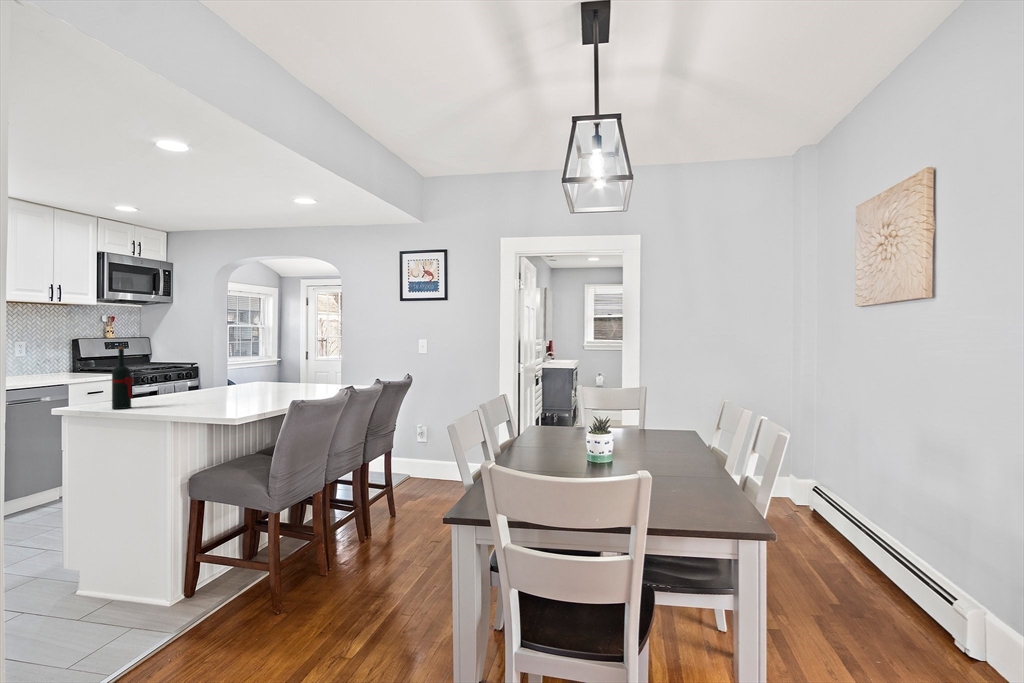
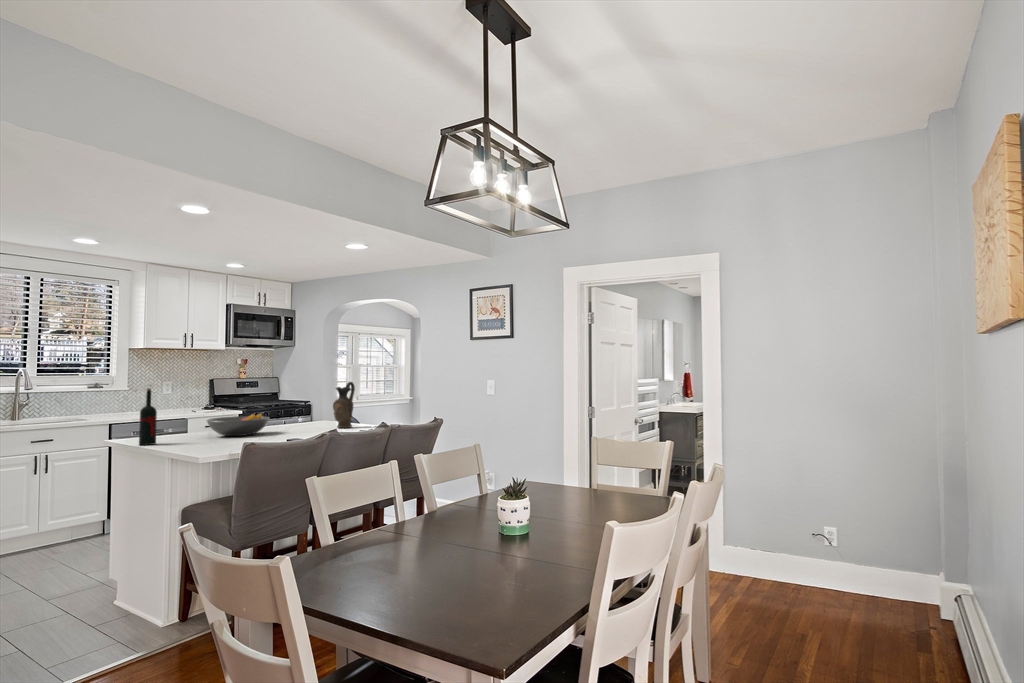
ceramic pitcher: none [296,340,317,386] -> present [333,382,355,428]
fruit bowl: none [170,373,239,397] -> present [207,413,270,436]

